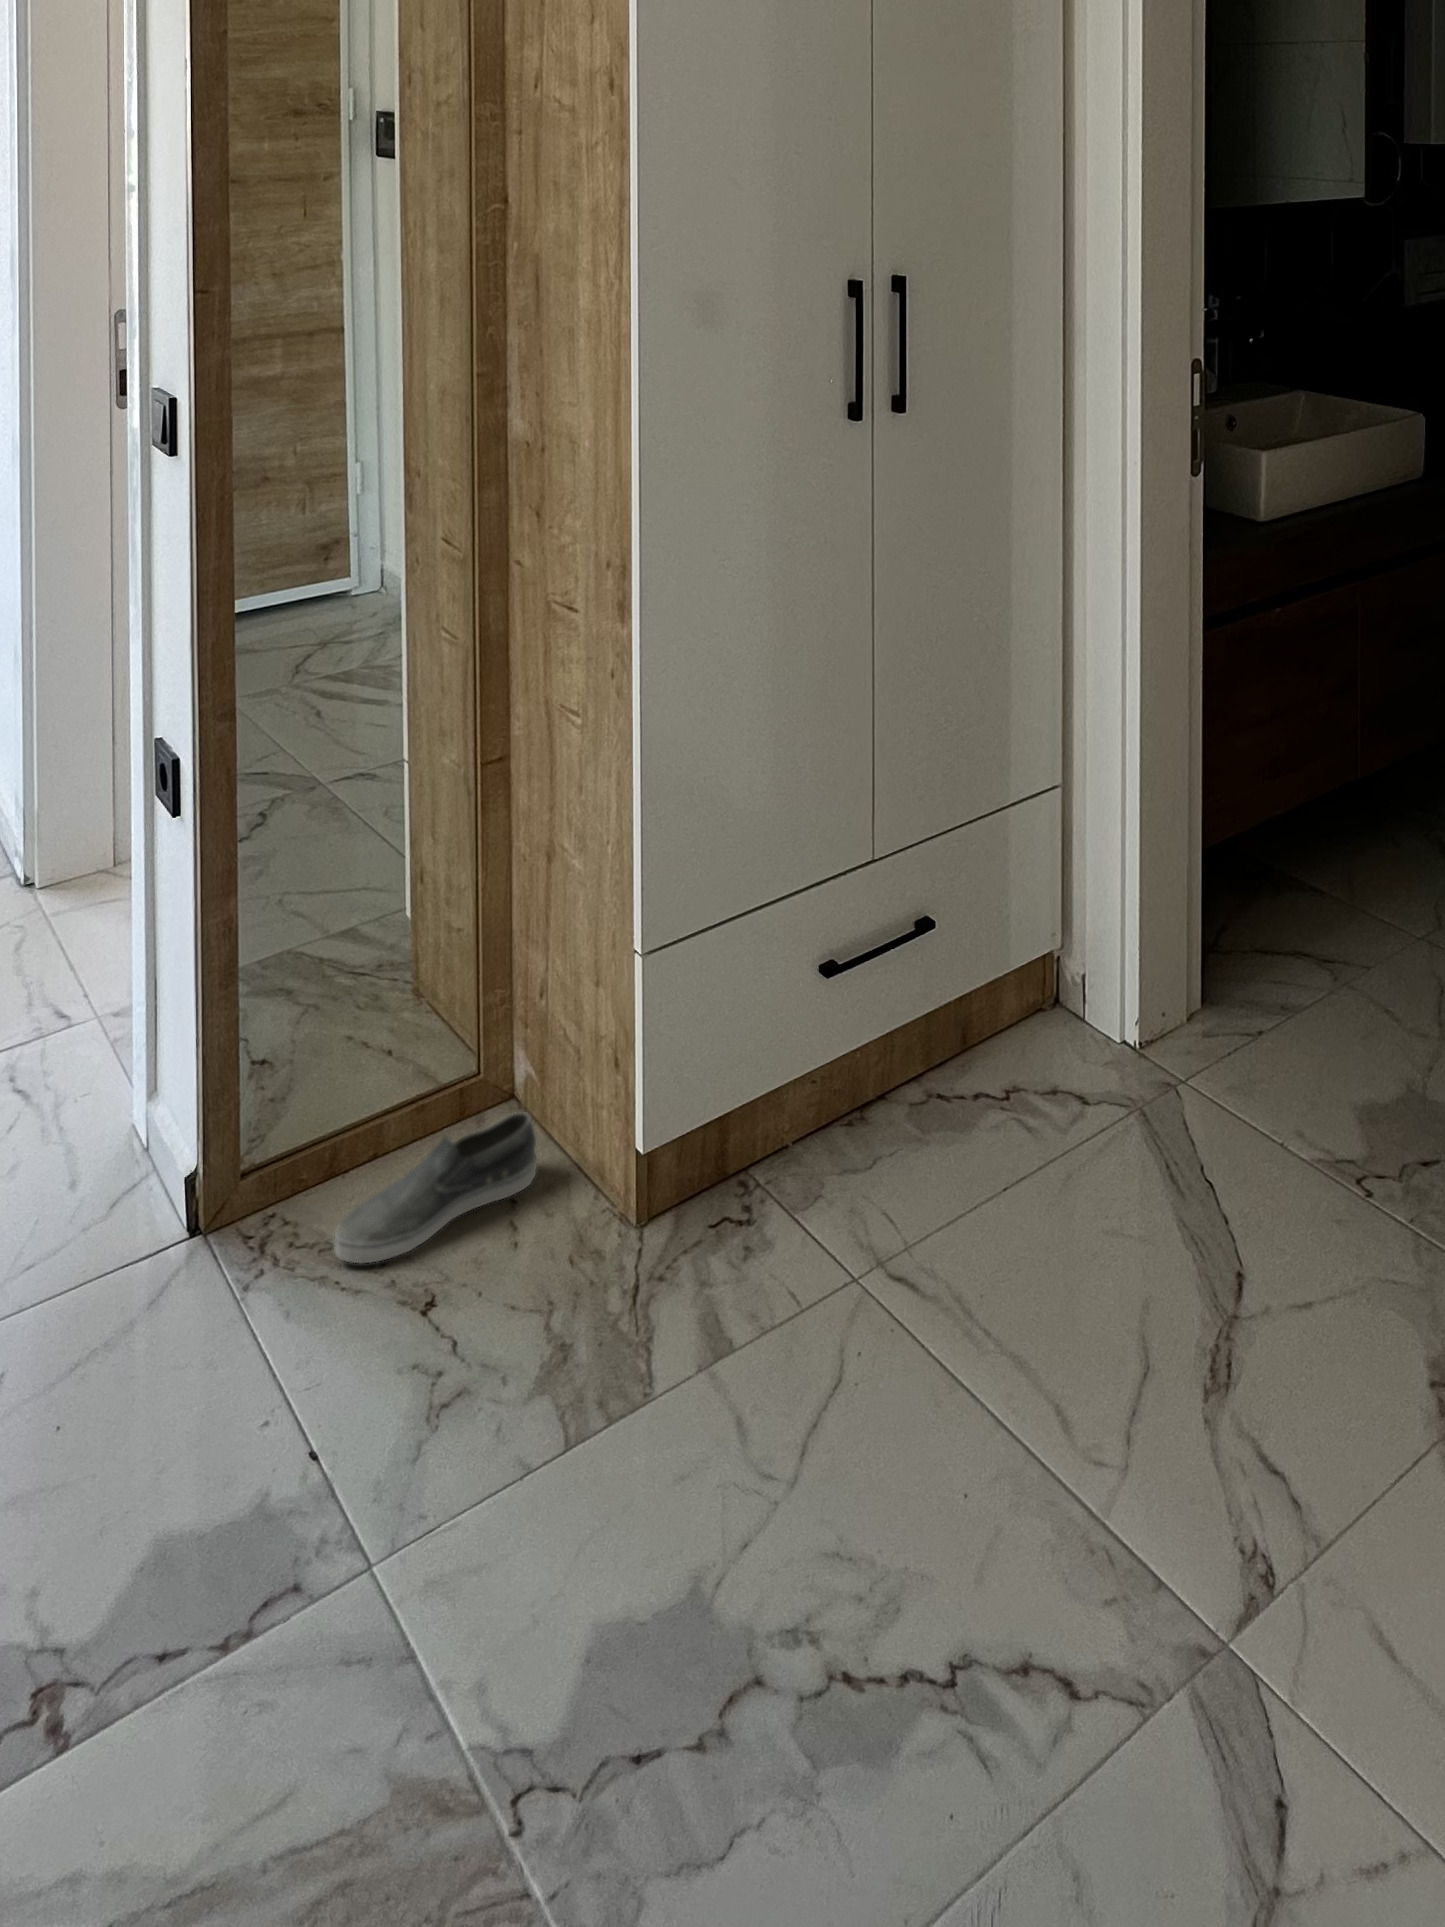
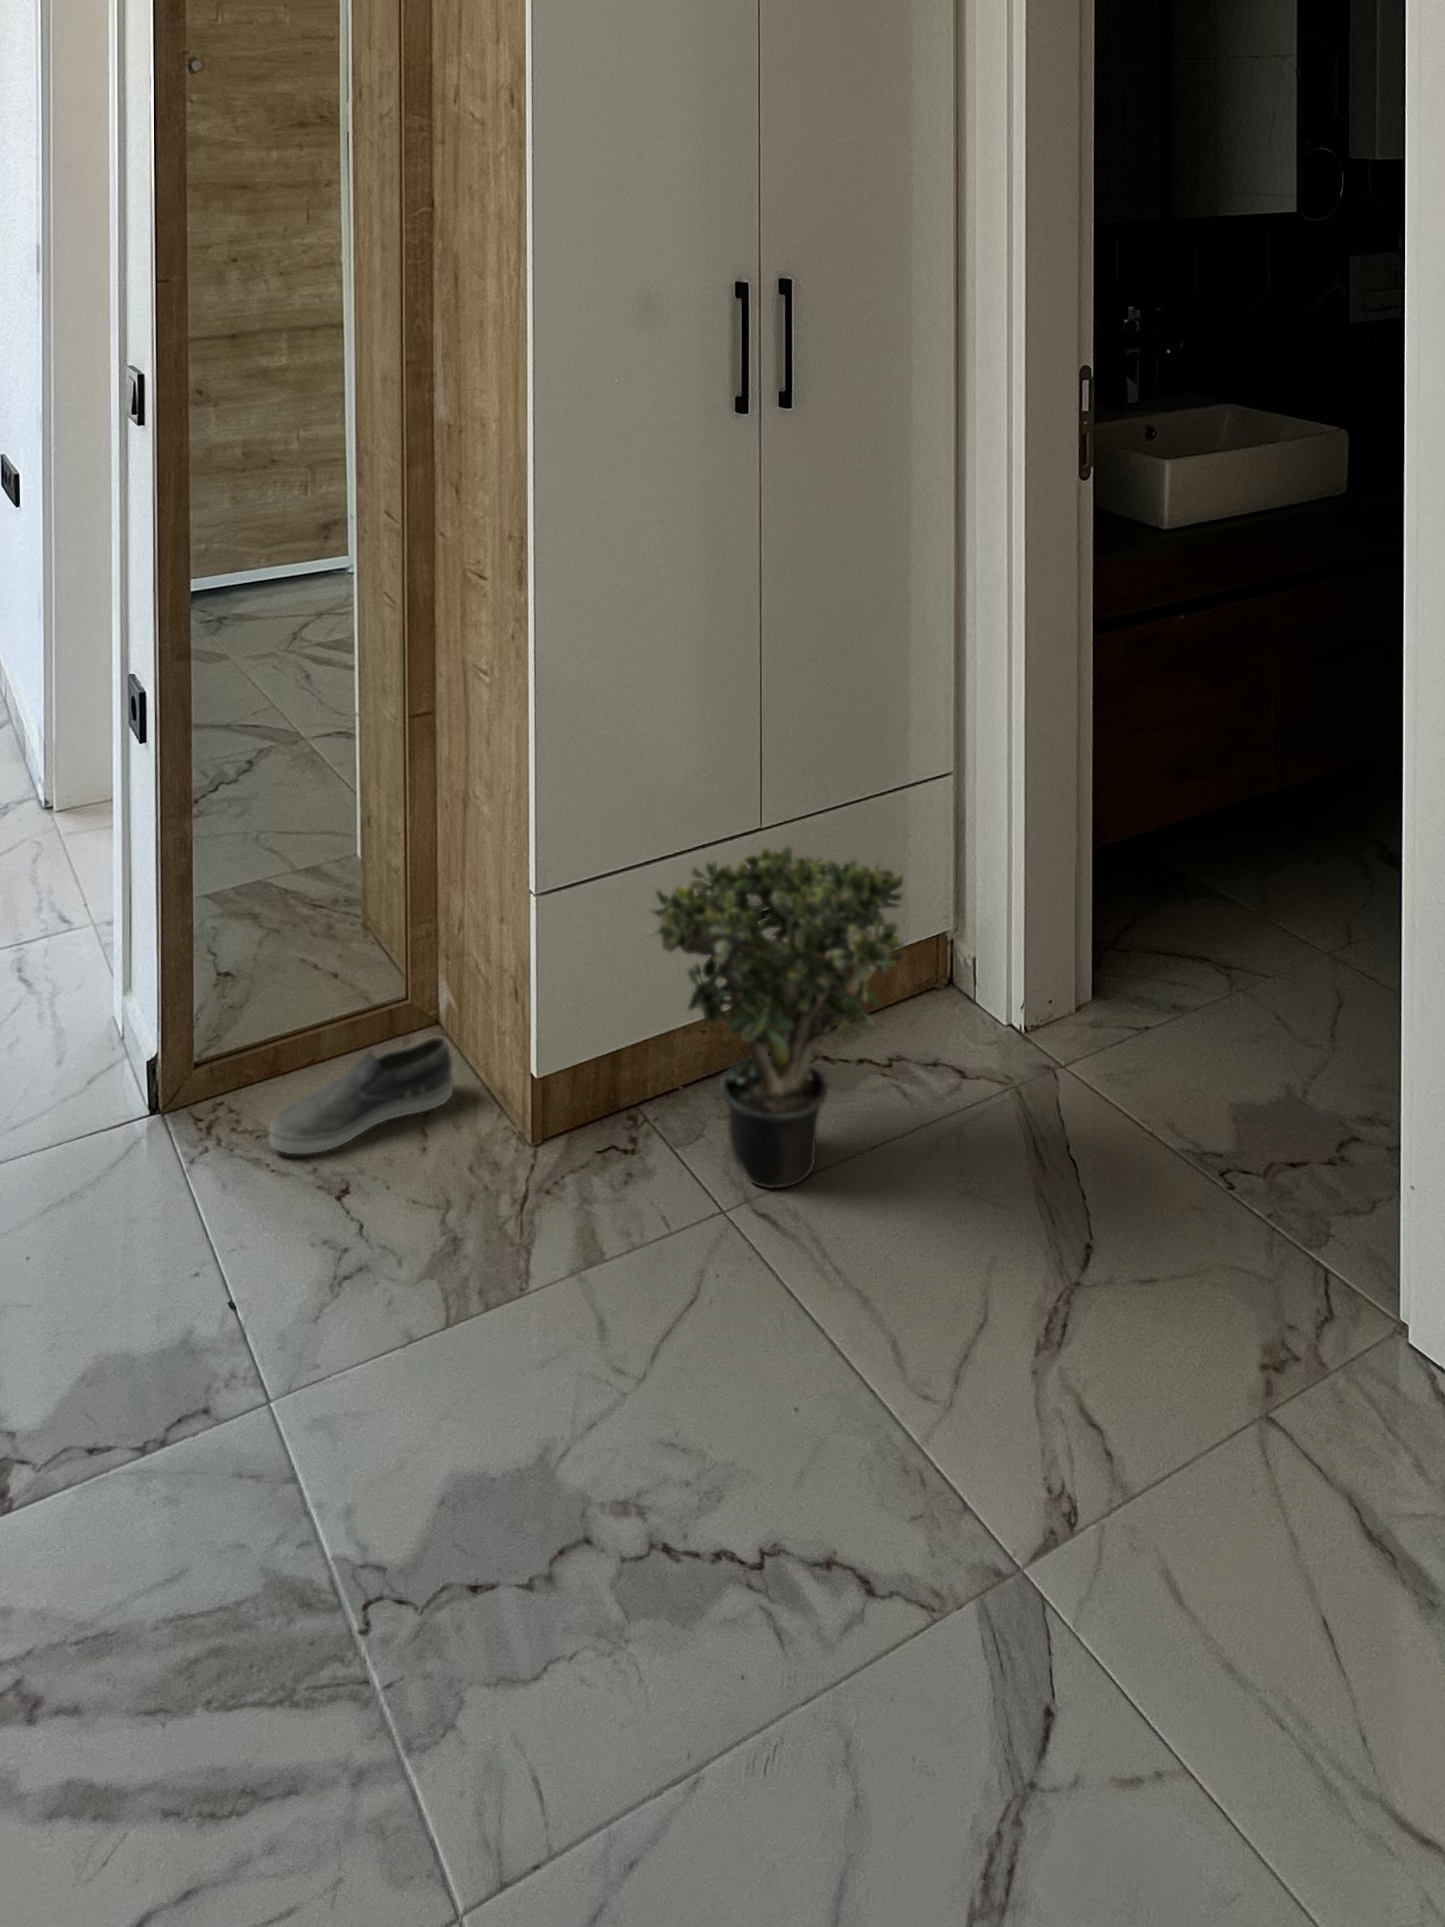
potted plant: none [760,879,1040,1245] -> present [648,846,905,1188]

